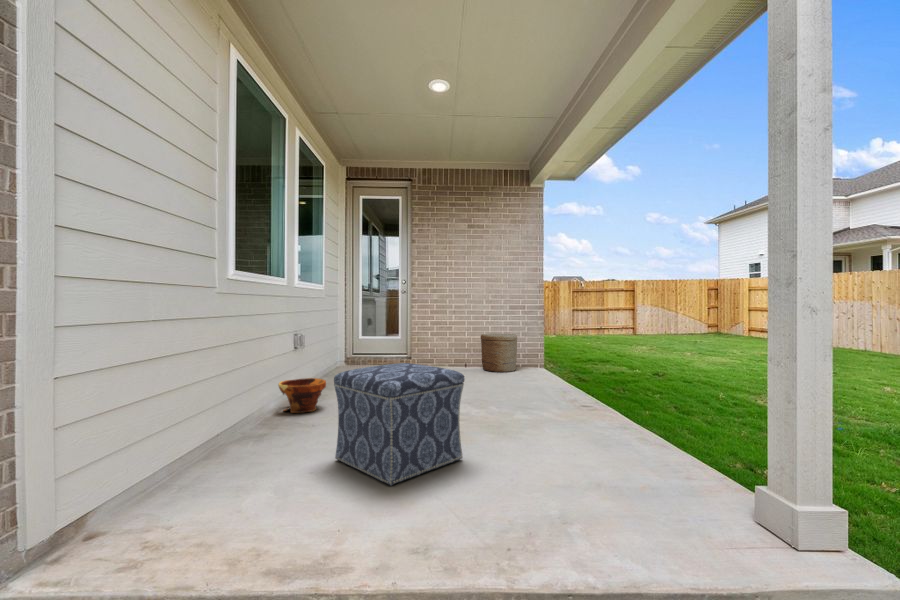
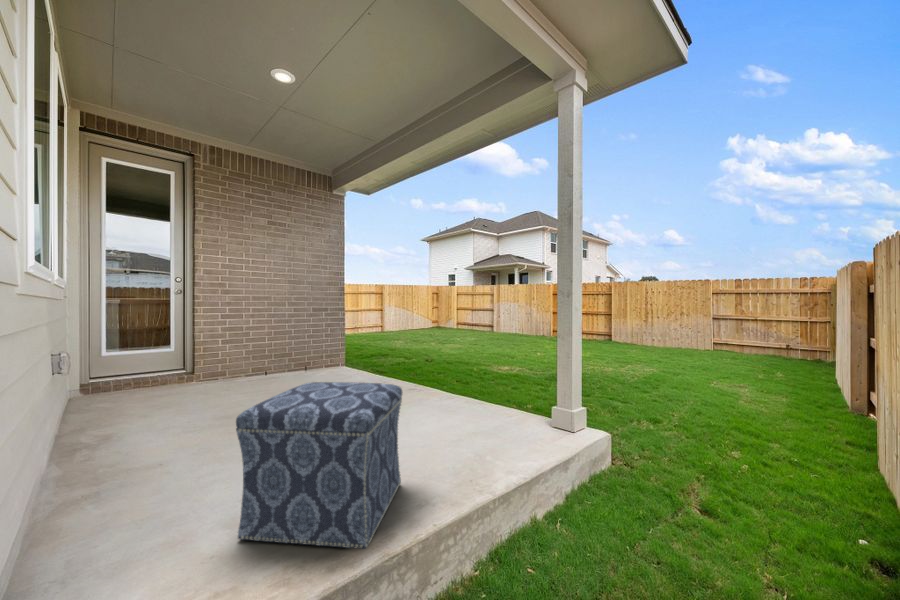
woven basket: present [481,333,517,372] -> none [286,337,326,377]
planter: present [278,378,326,413] -> none [21,421,123,488]

